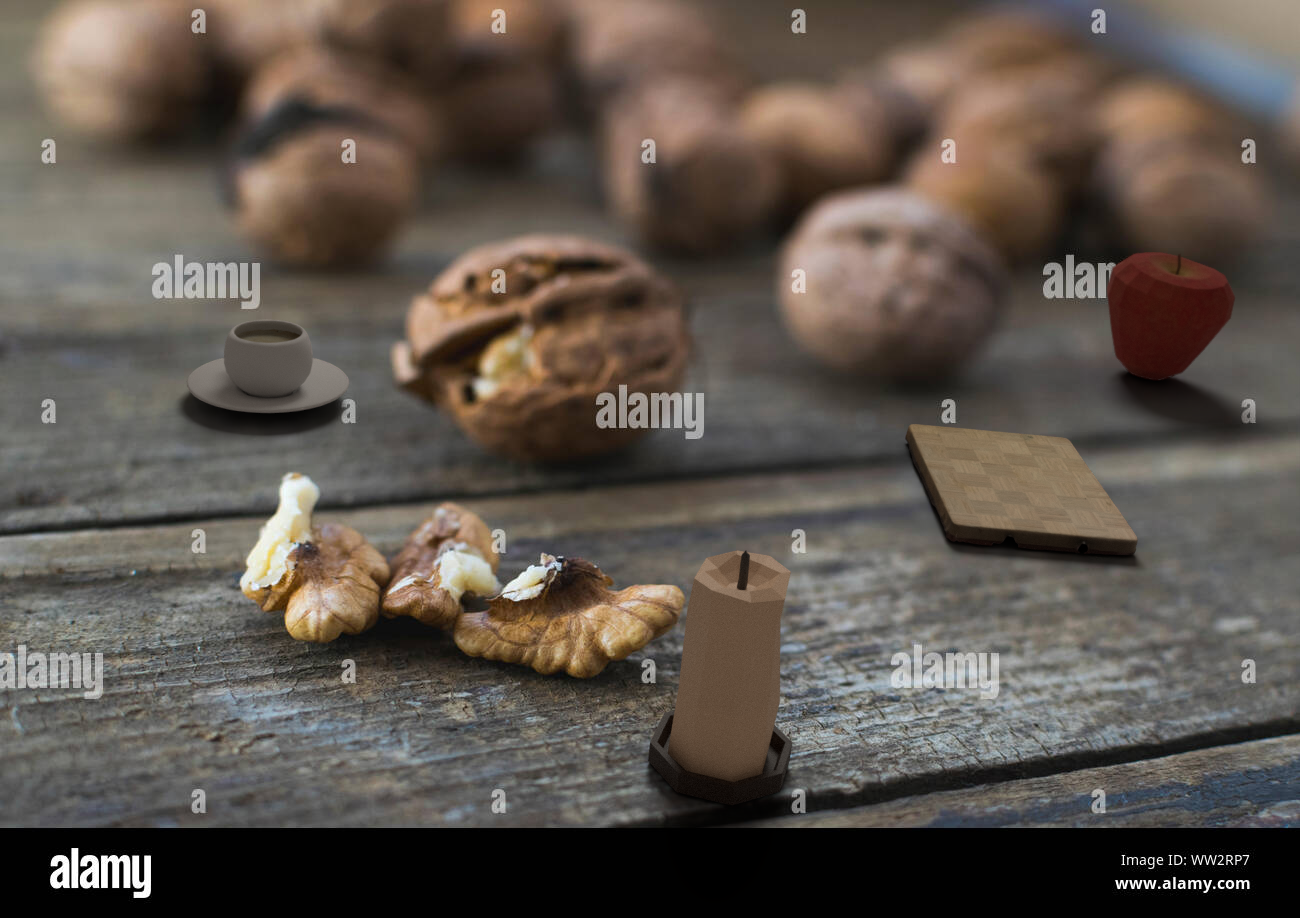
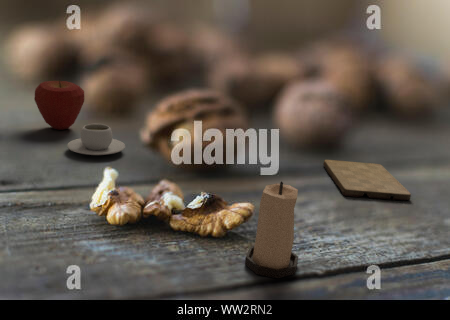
apple: present [1107,253,1235,380] -> present [34,80,84,130]

